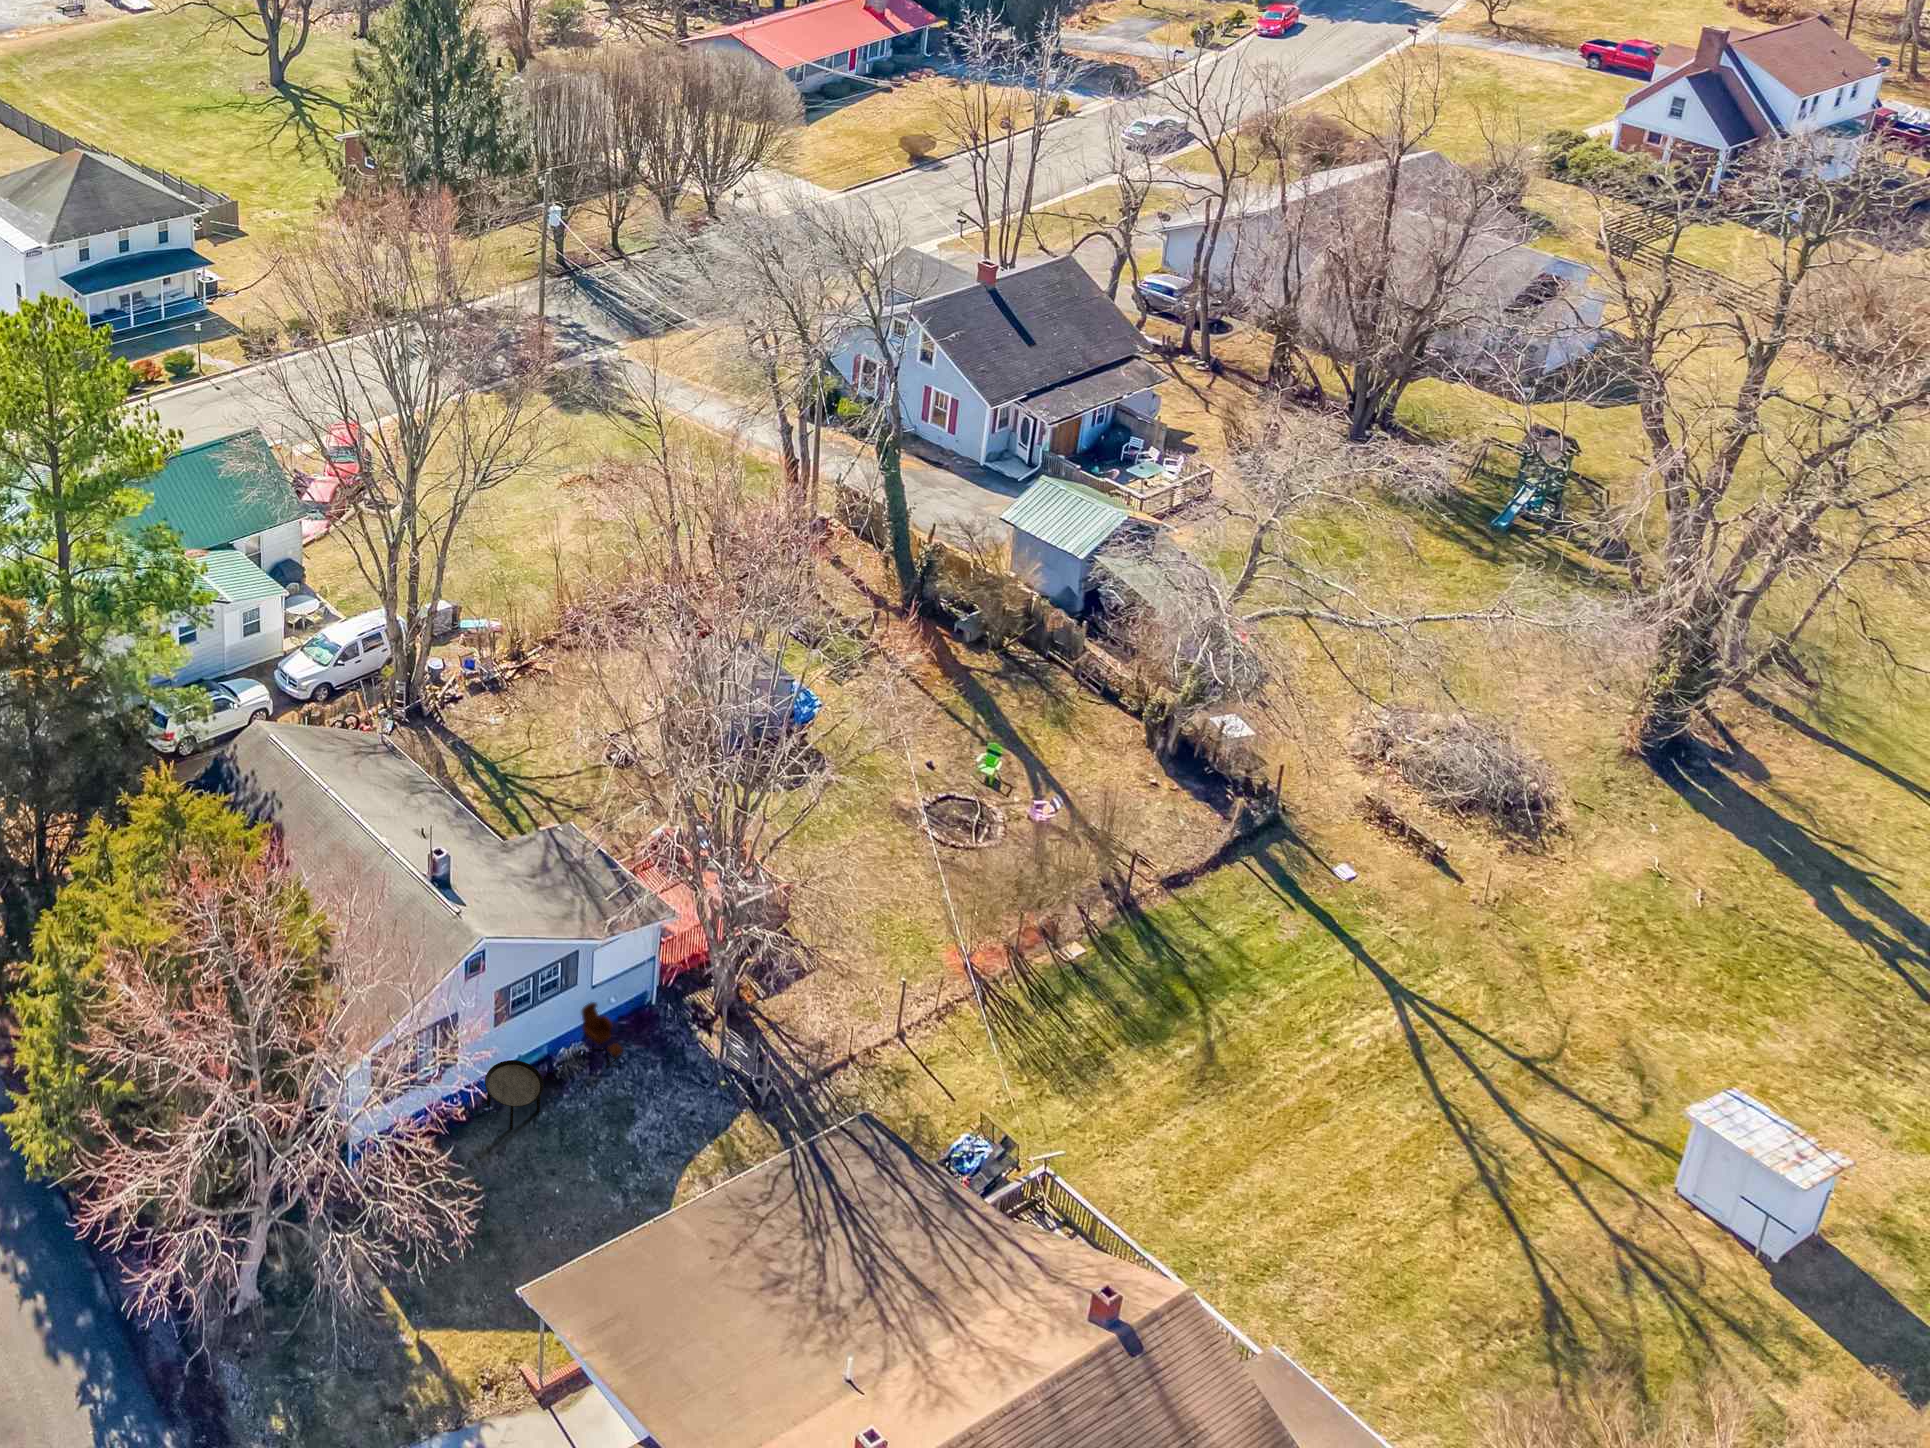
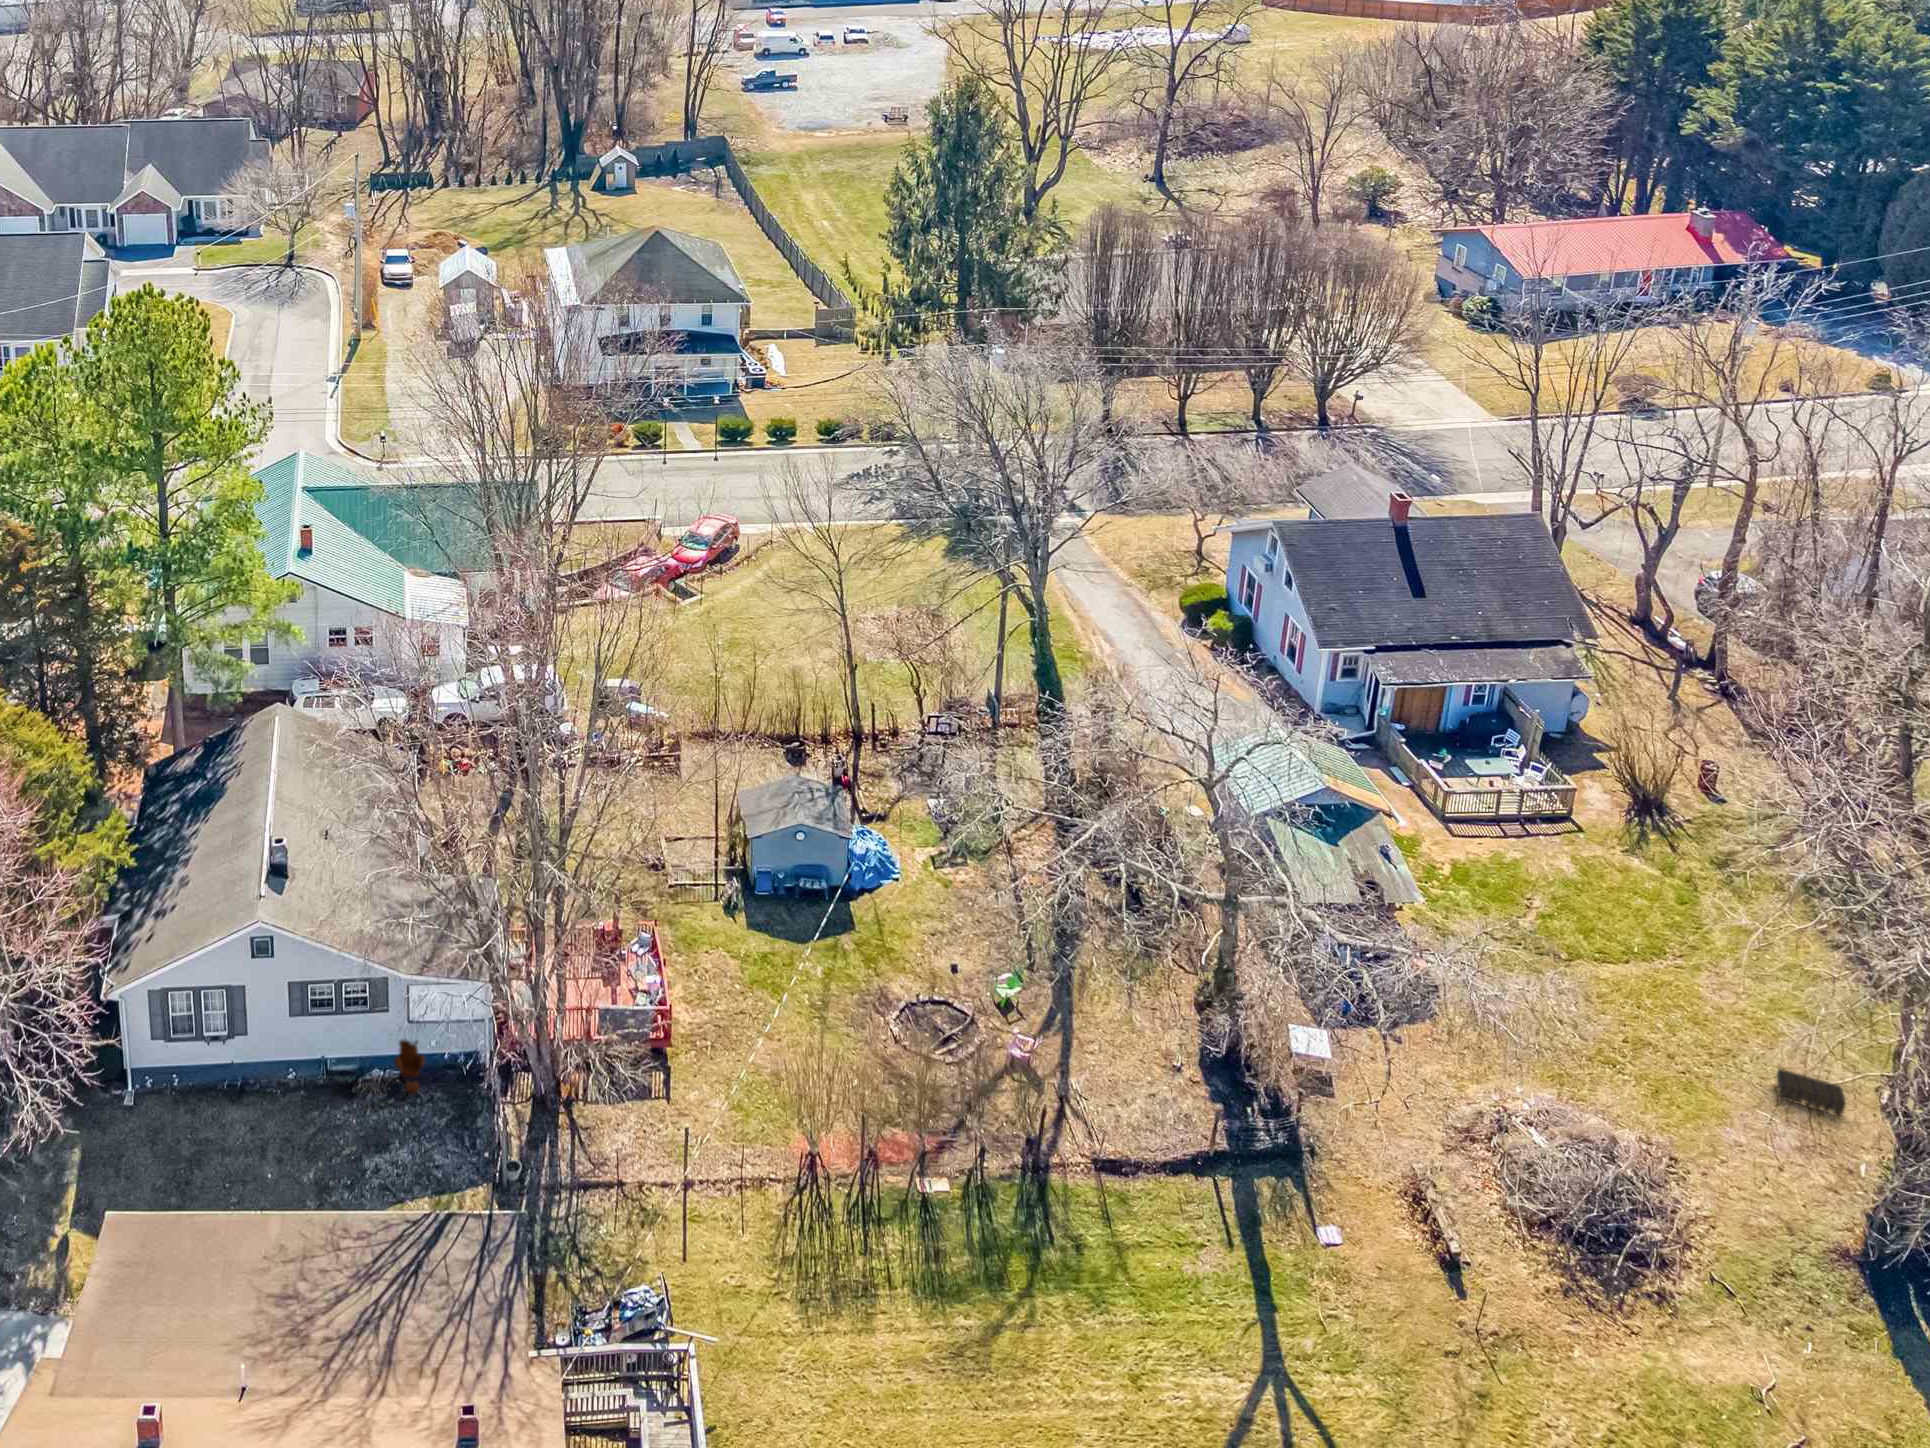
bench: none [1496,633,1551,661] -> present [1774,1069,1846,1120]
round table: present [485,1060,544,1130] -> none [268,1054,323,1114]

